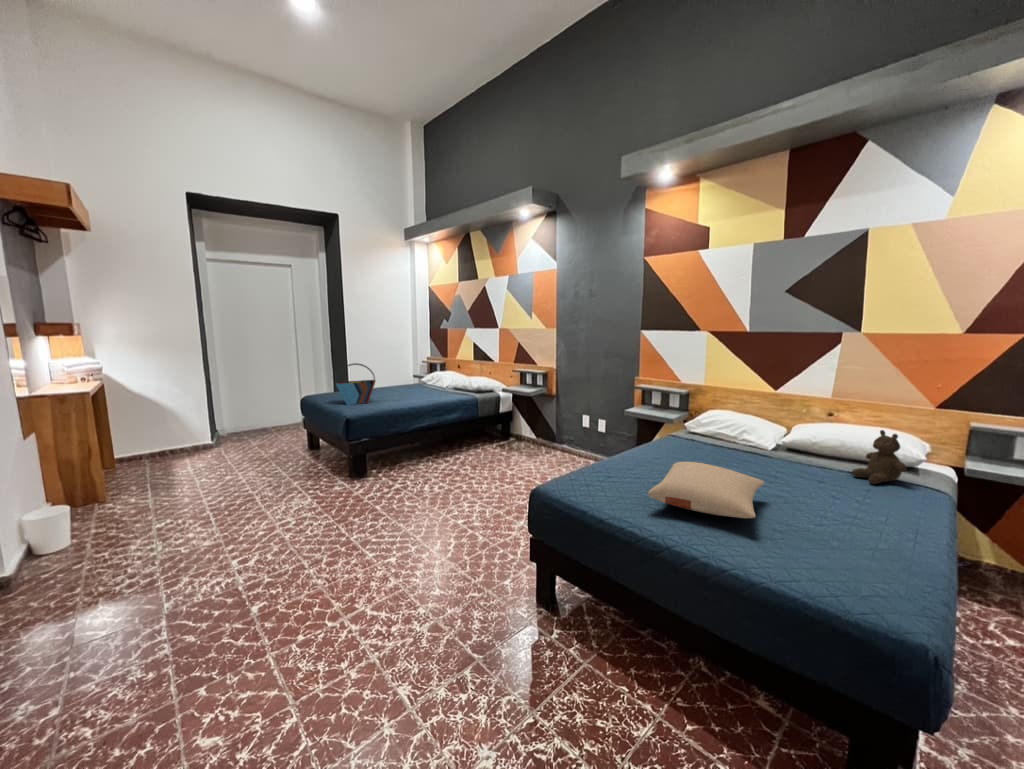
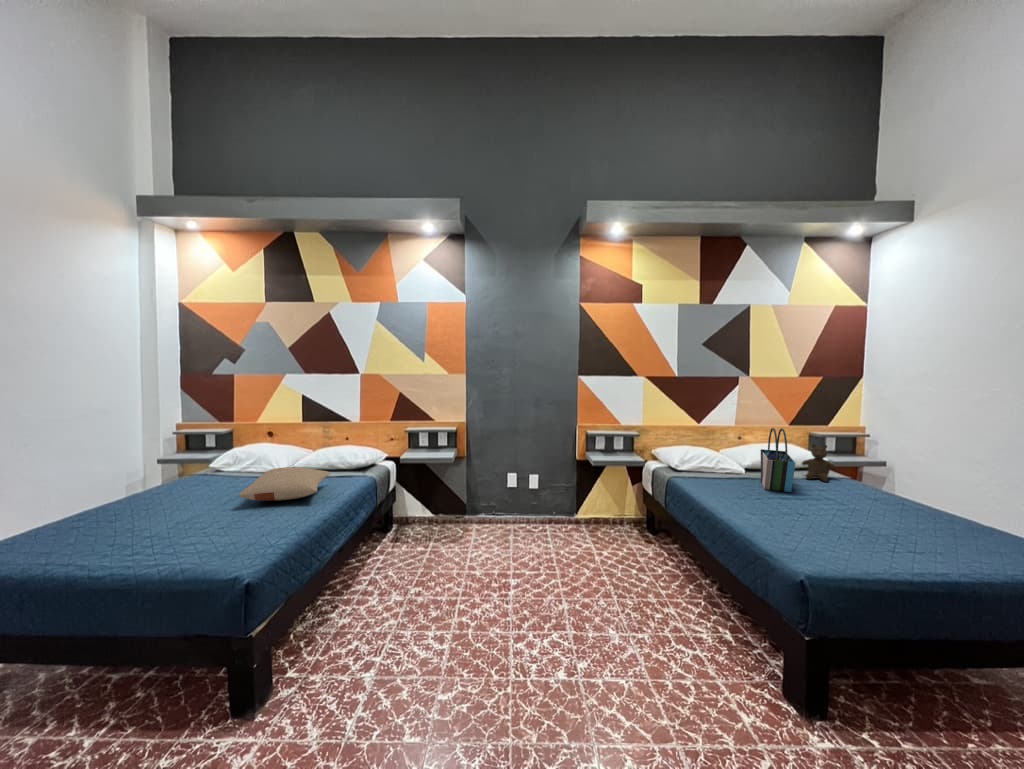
tote bag: present [336,363,375,405] -> present [761,428,795,492]
pillow: present [648,462,764,518] -> present [239,467,330,501]

